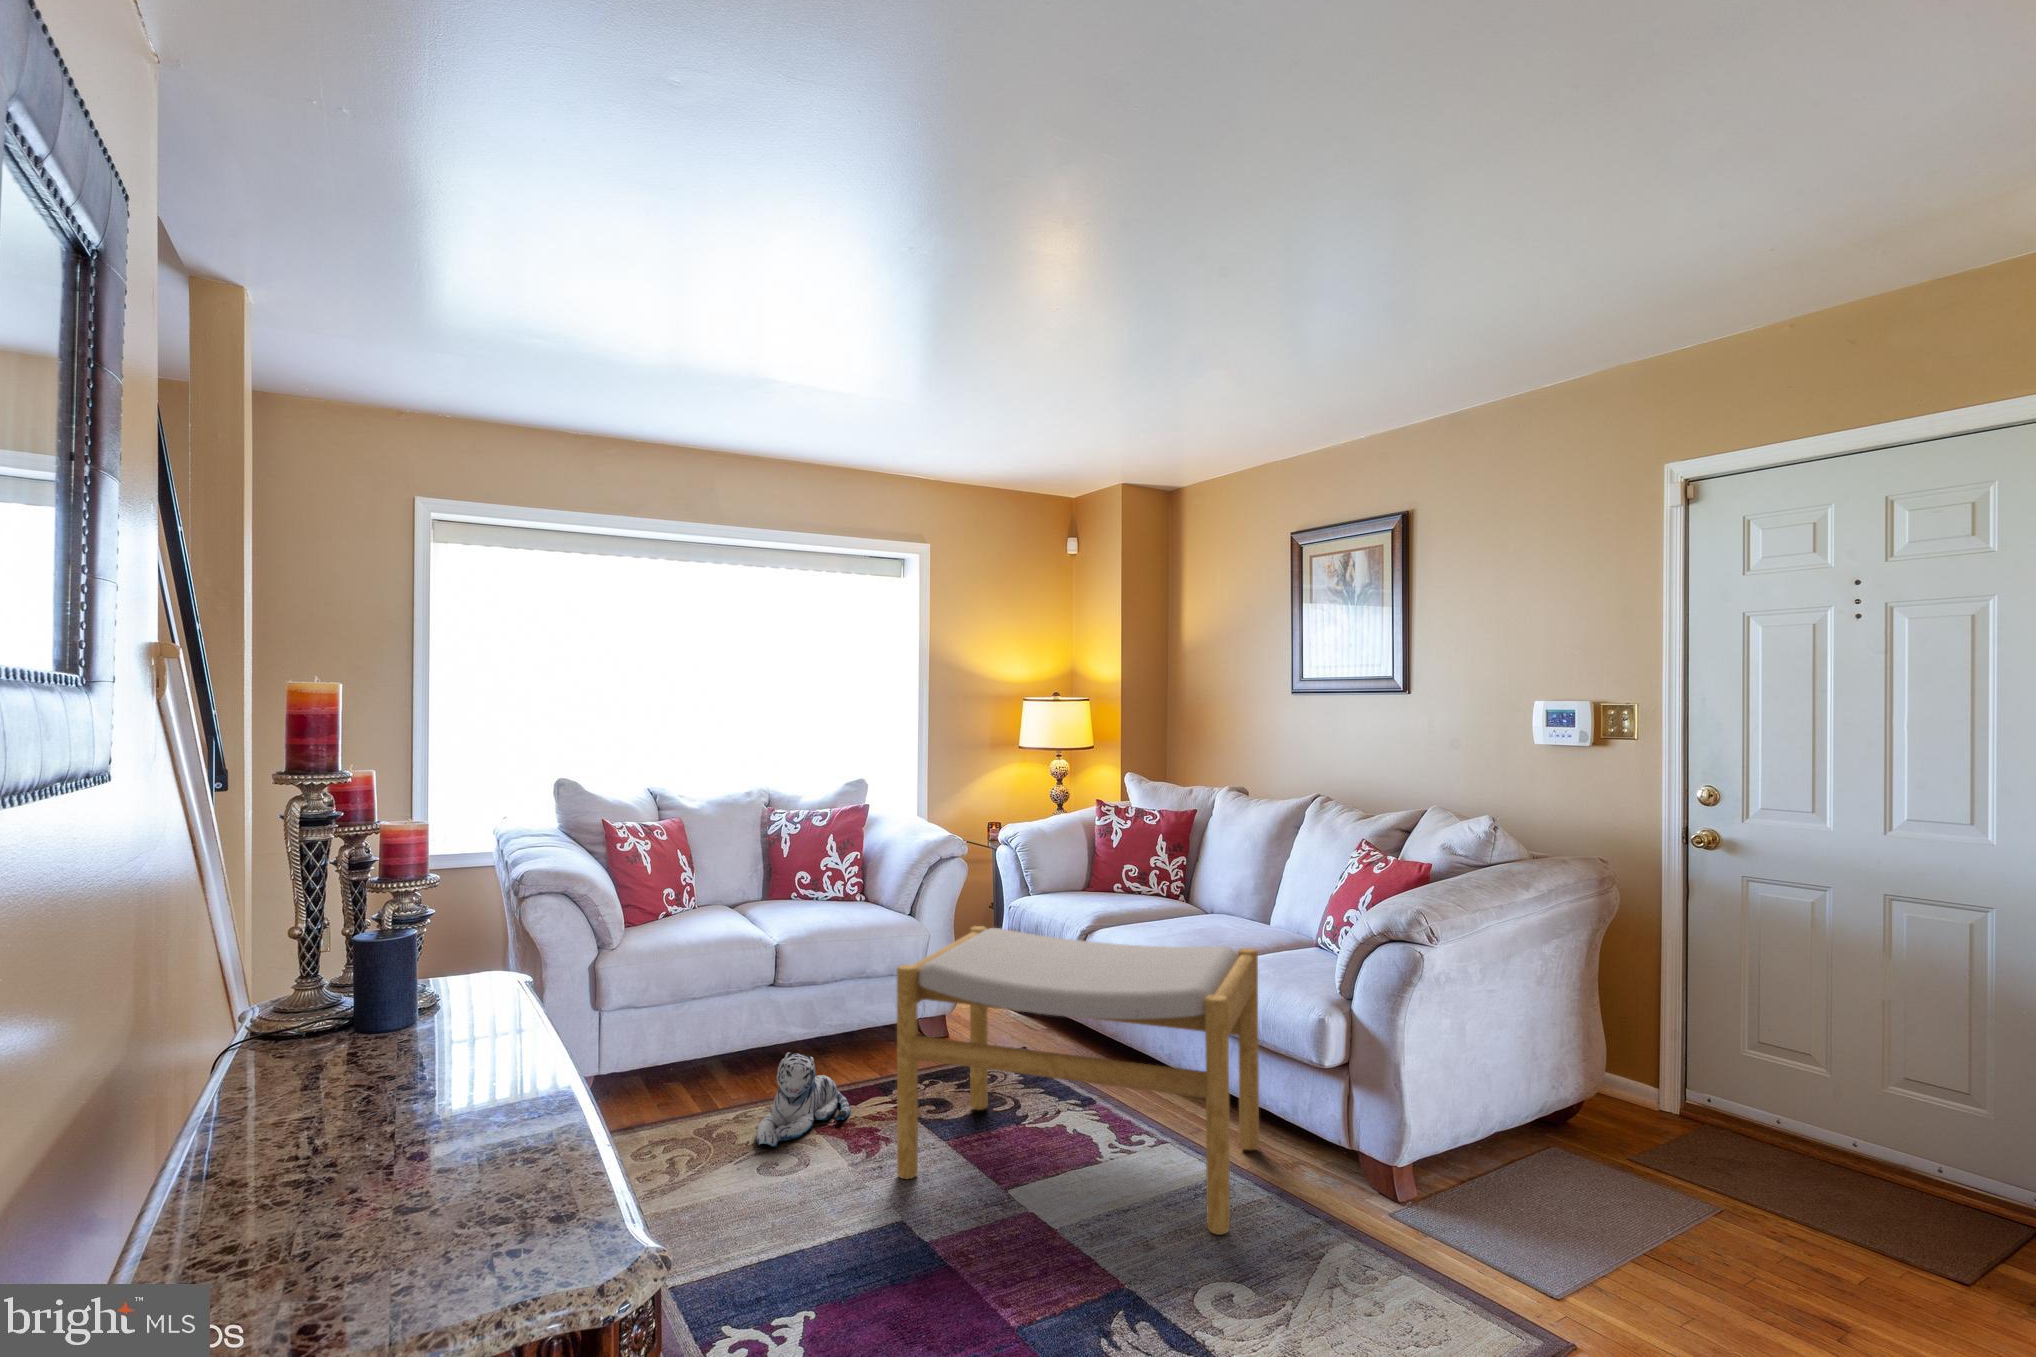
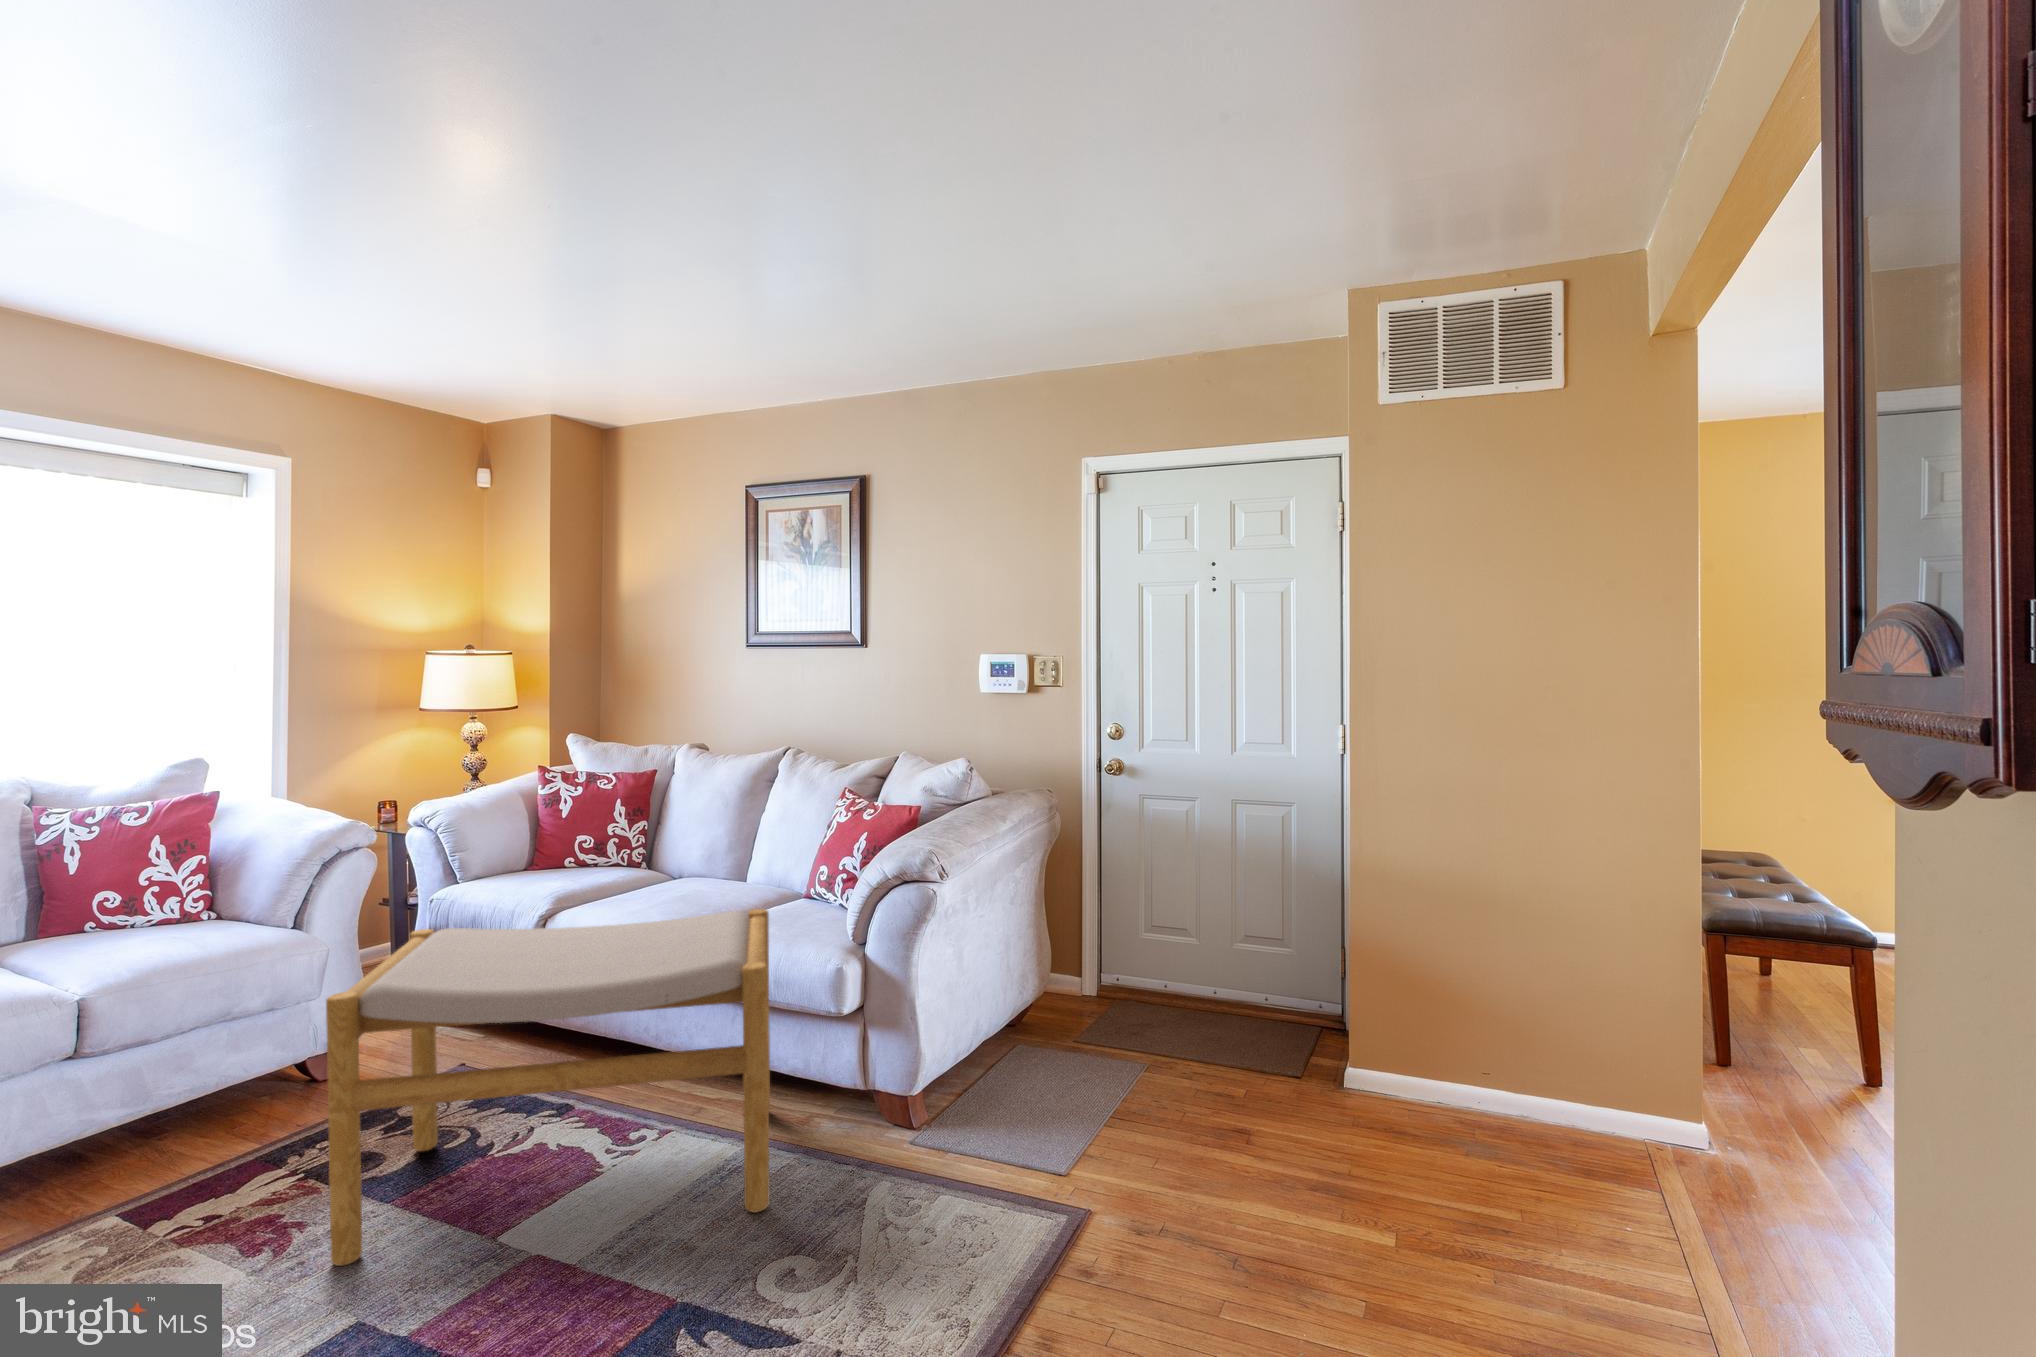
plush toy: present [757,1052,851,1147] -> none [71,1142,230,1290]

